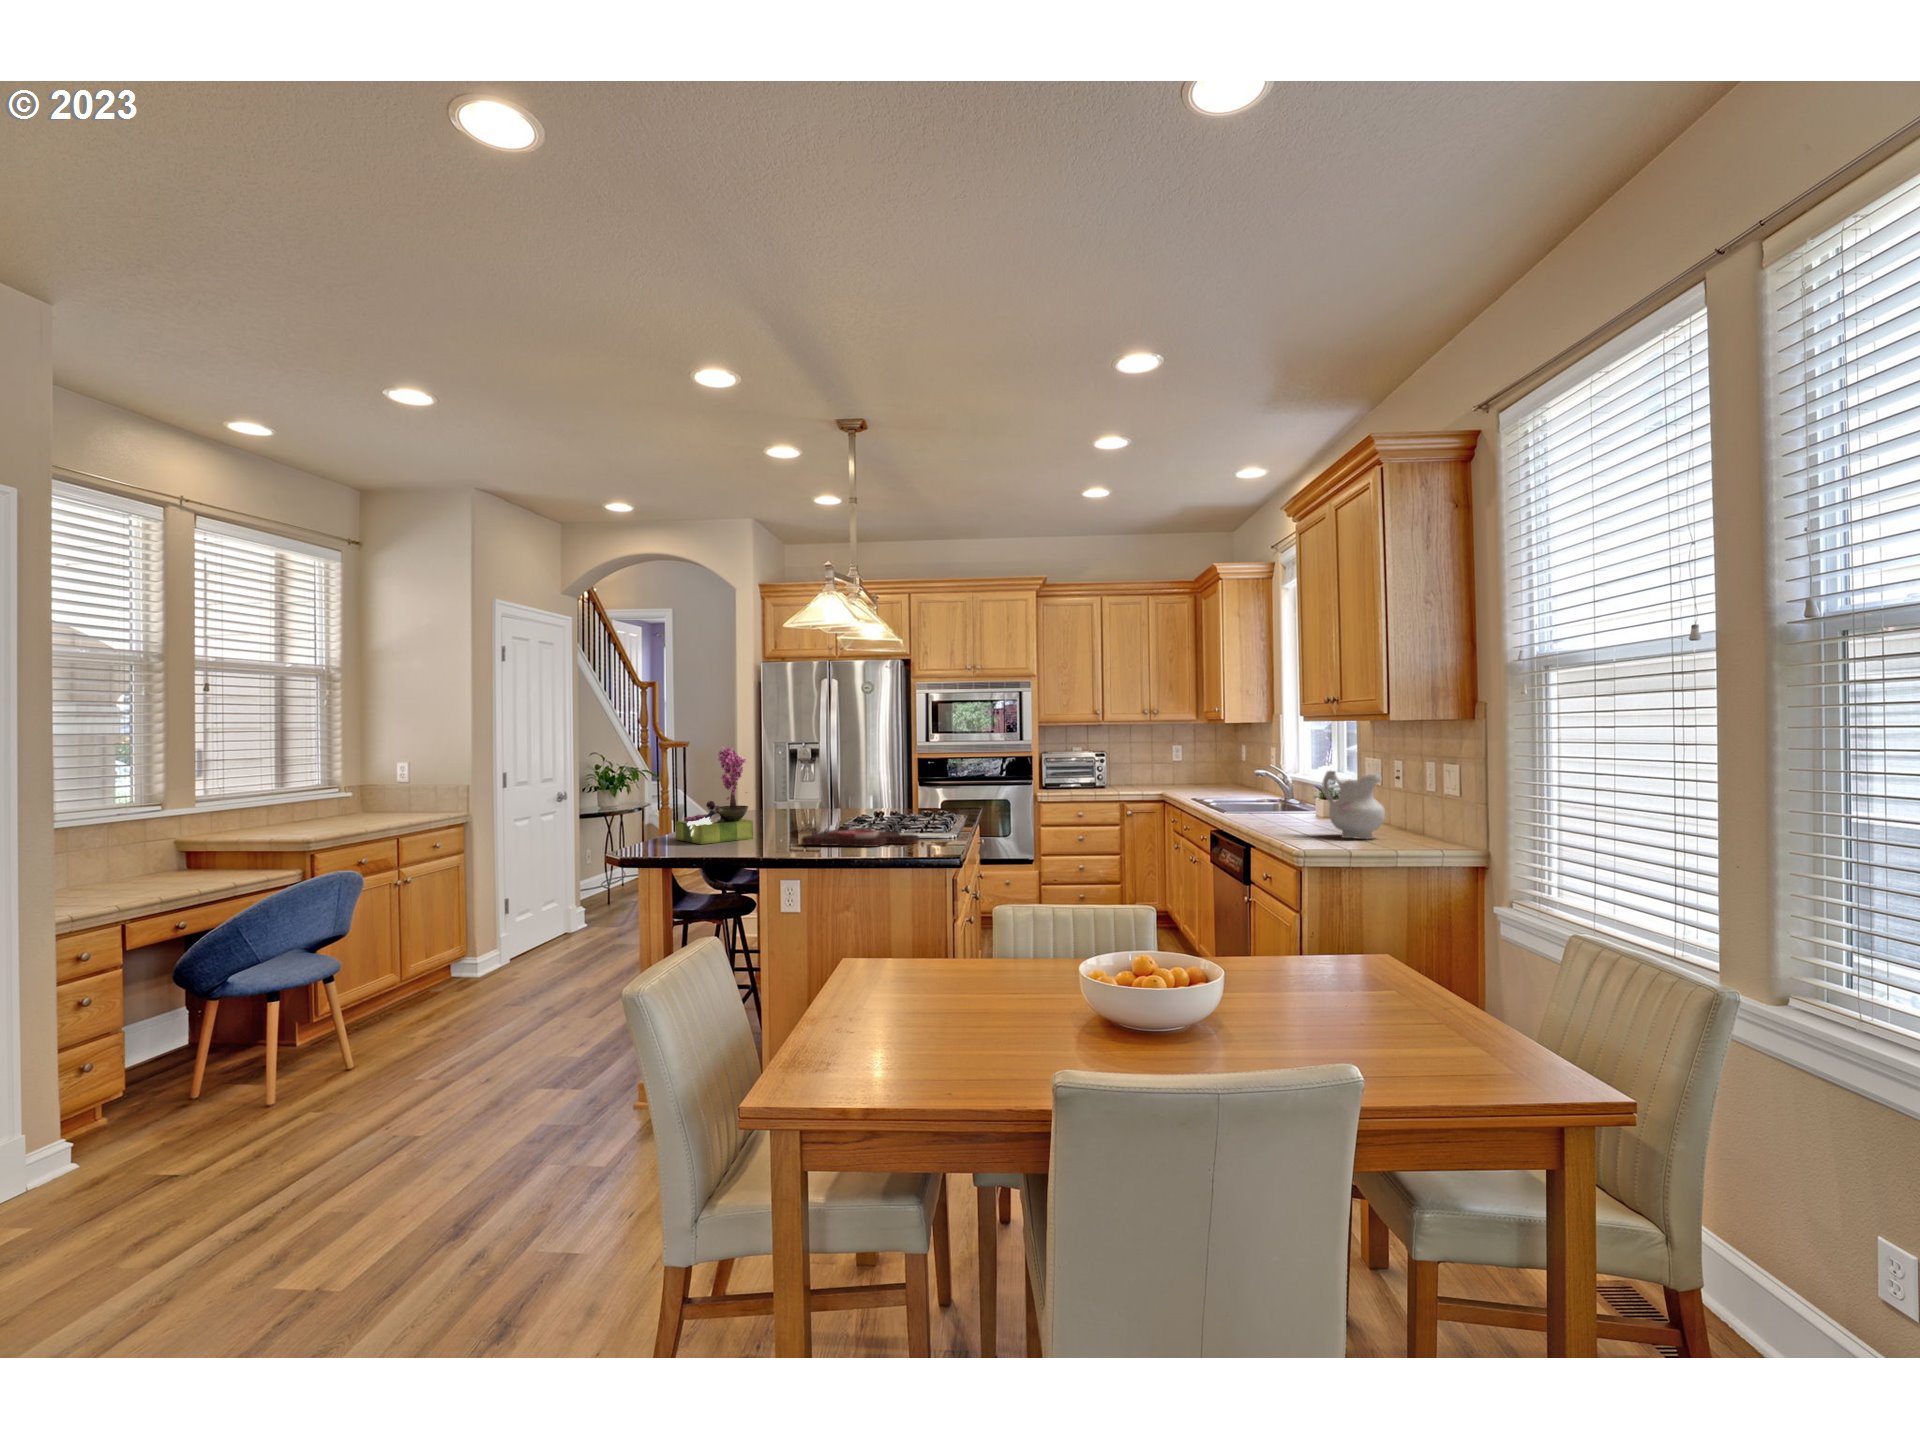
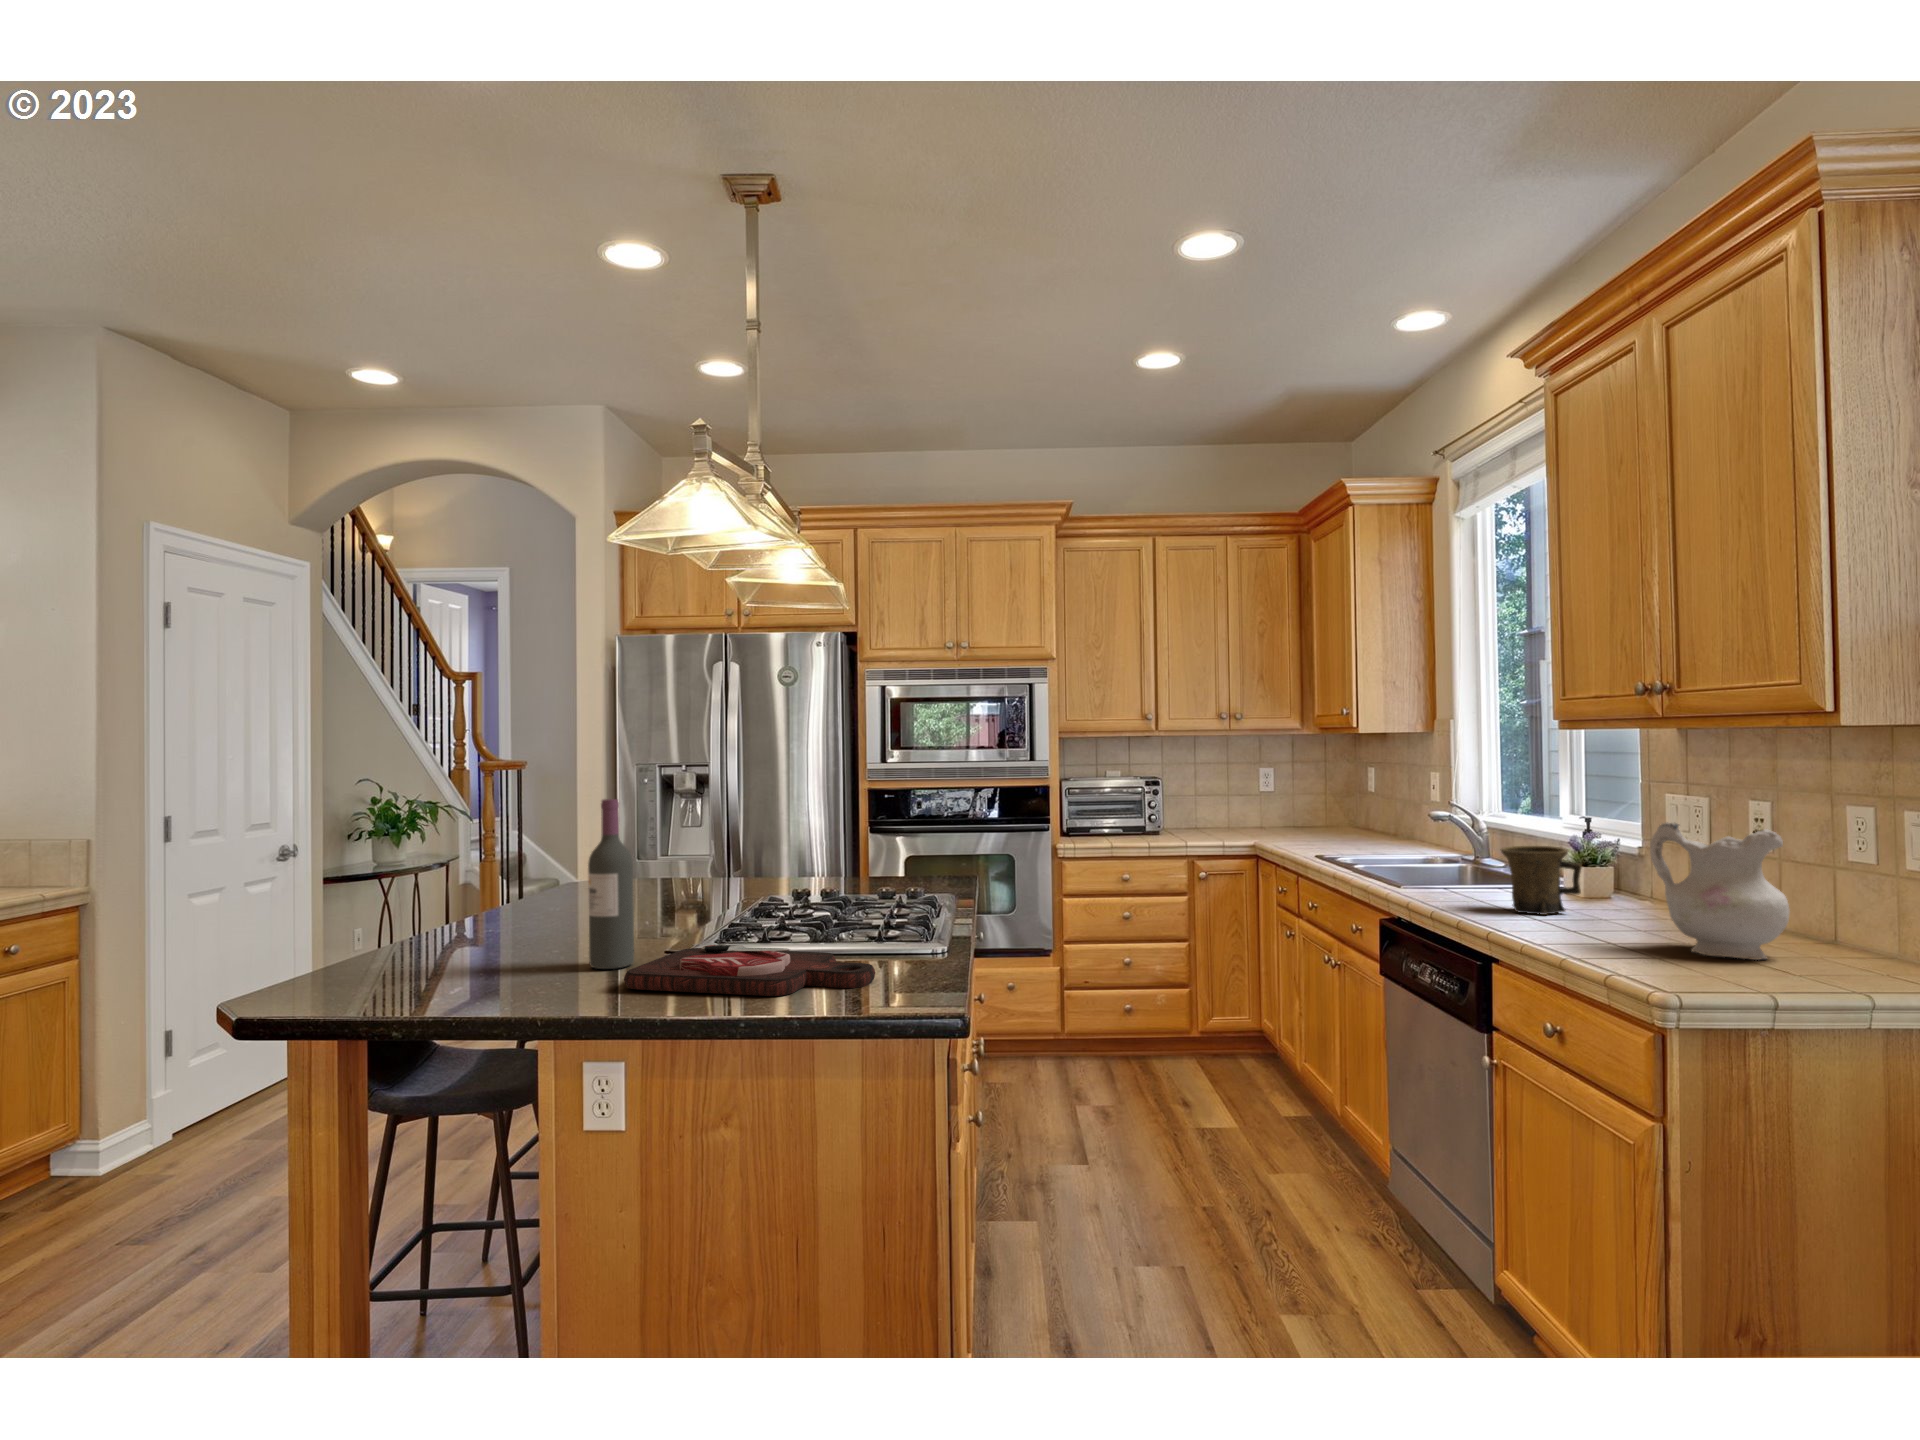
flower arrangement: present [676,747,753,844] -> none [380,774,538,982]
wine bottle: none [779,757,801,840] -> present [588,799,634,969]
mug: none [1268,787,1310,824] -> present [1501,846,1582,915]

